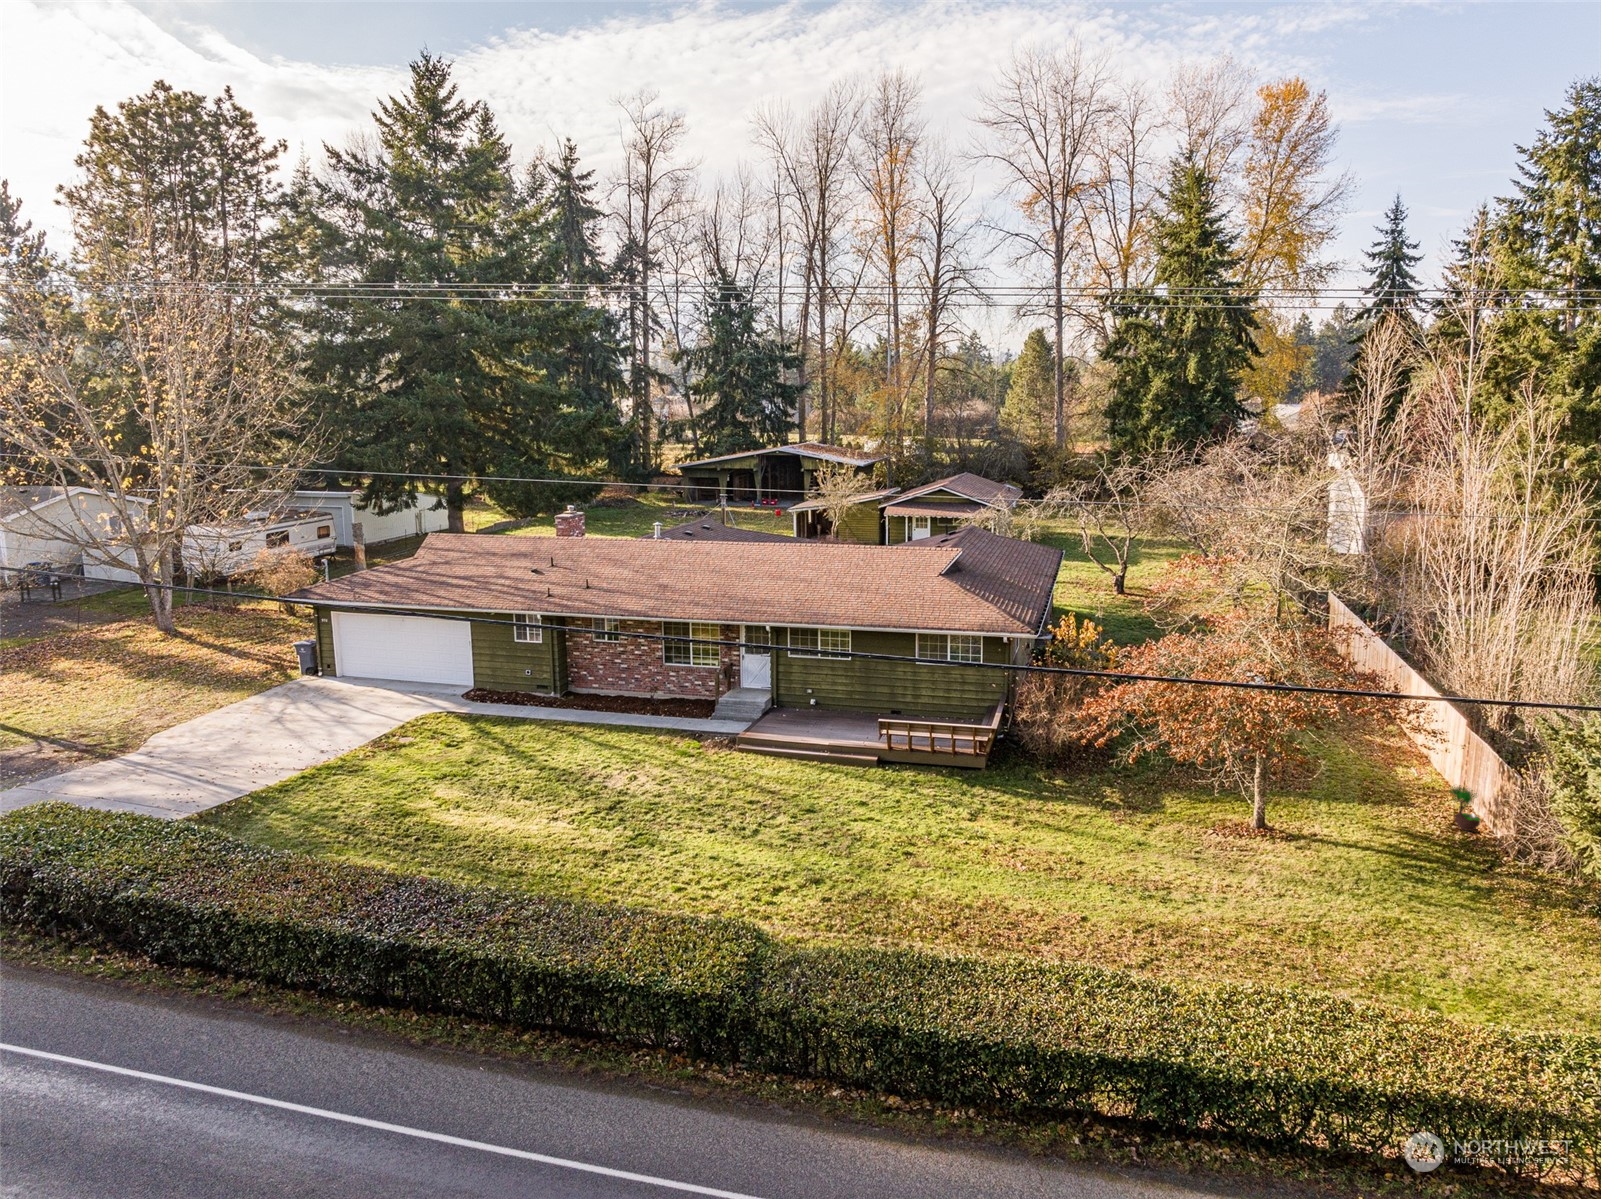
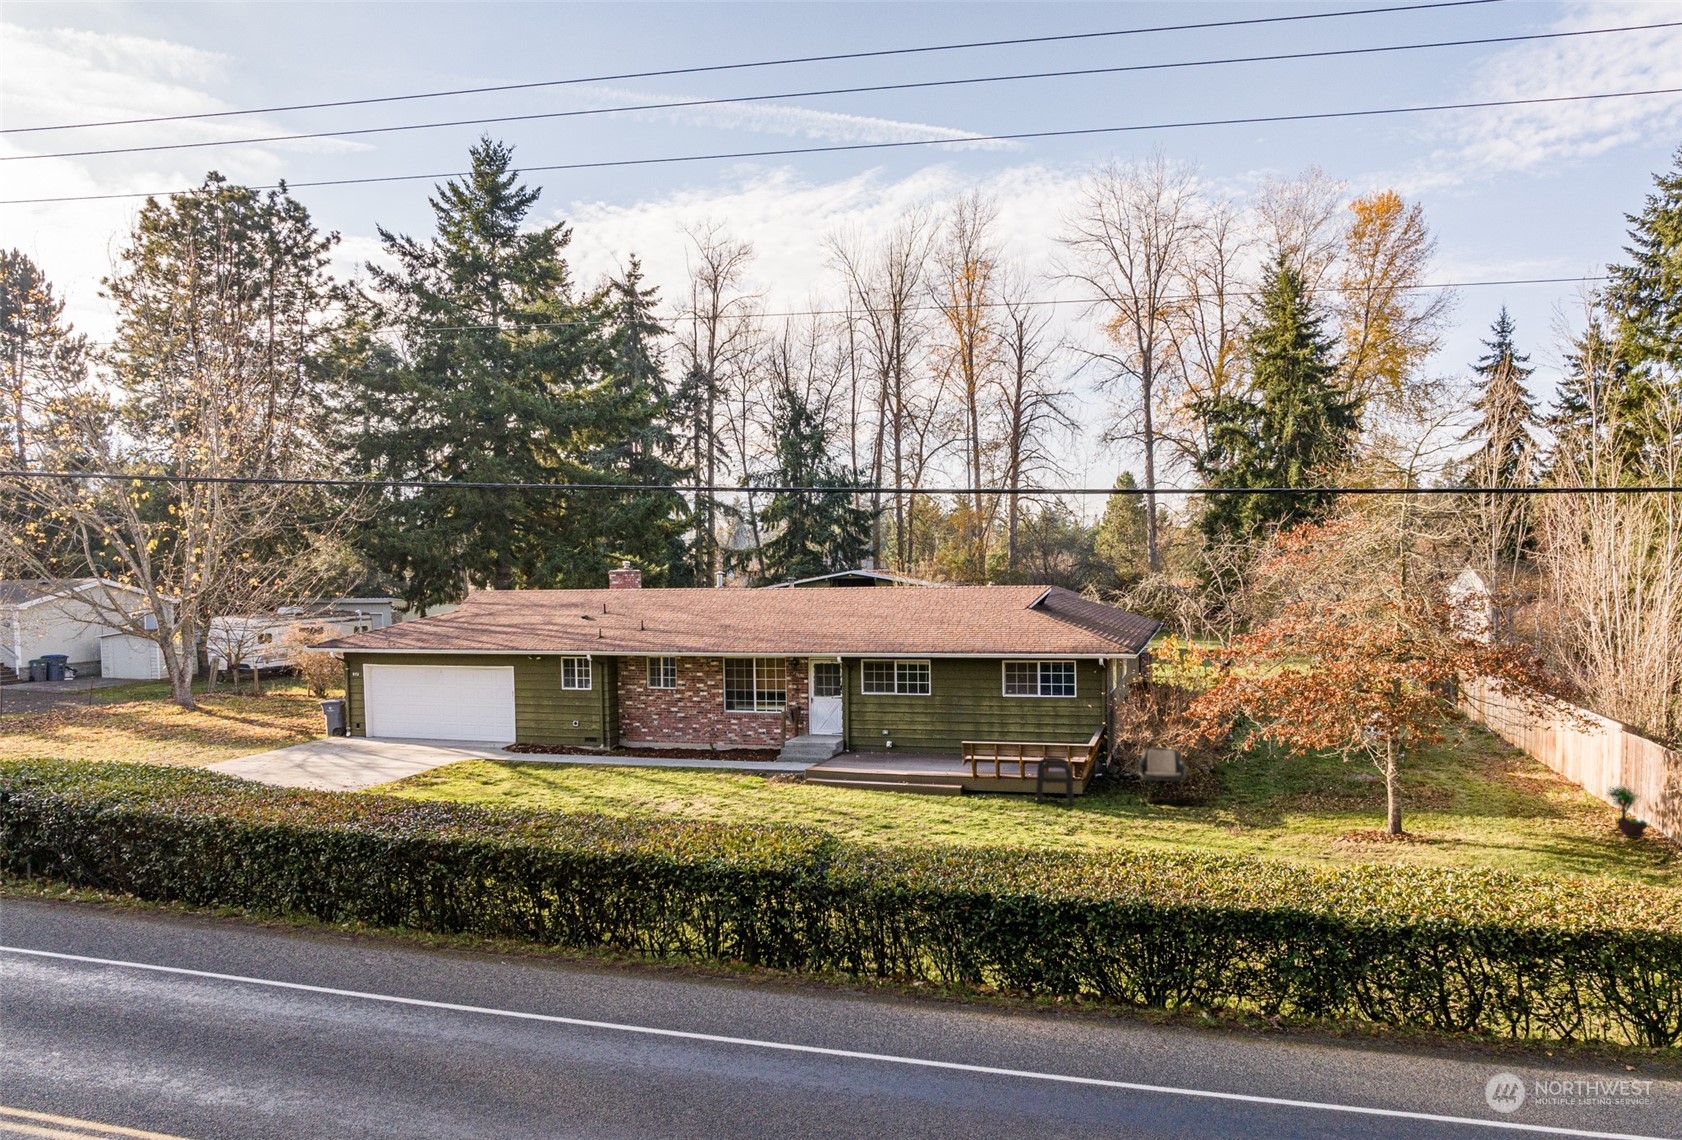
bench: present [20,579,62,603] -> present [1036,757,1074,805]
lounge chair: none [1035,726,1080,783] -> present [1138,747,1188,805]

